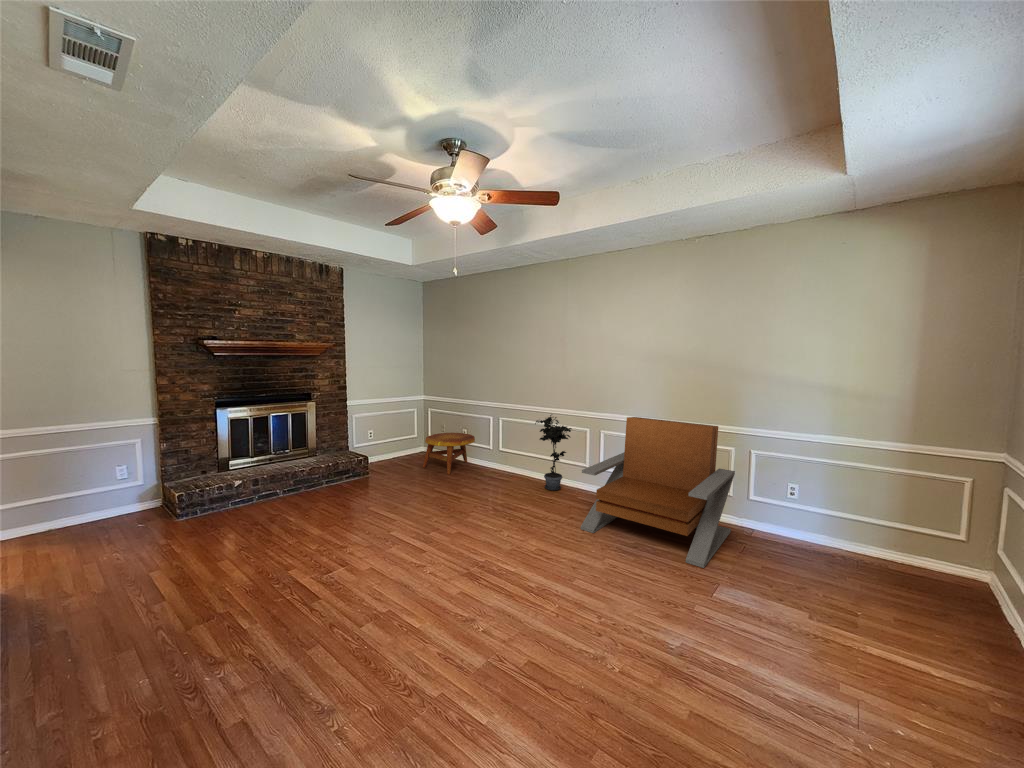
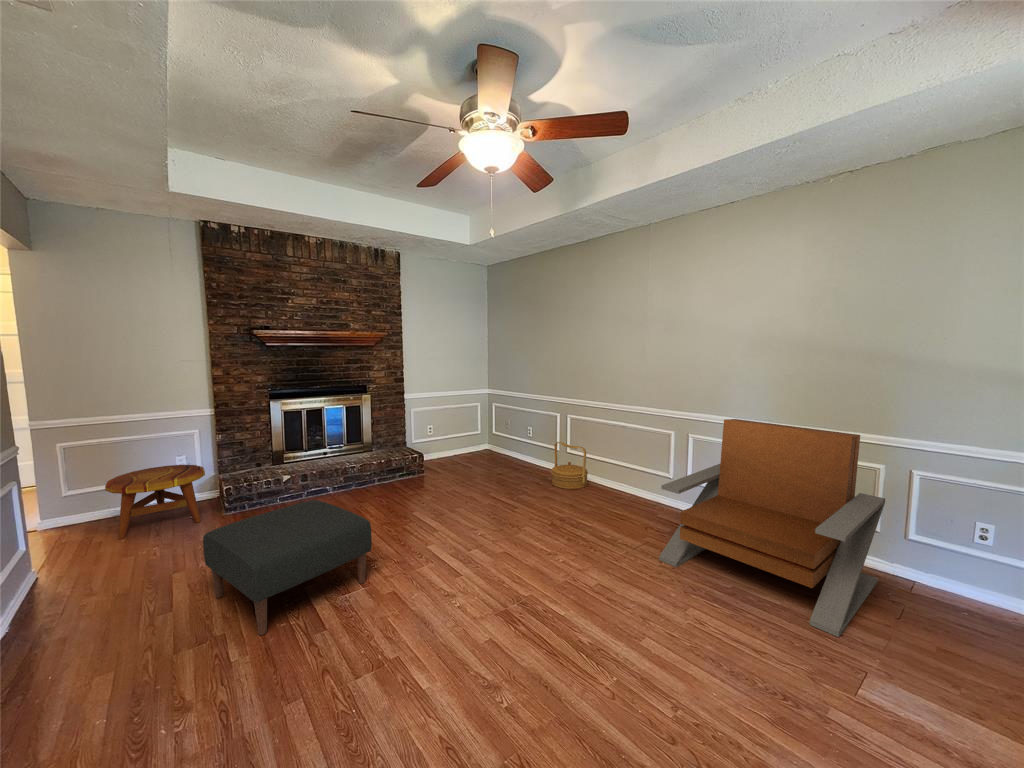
potted plant: present [535,414,572,490] -> none [607,413,652,505]
side table: present [423,433,475,474] -> present [105,465,205,539]
woven basket: none [487,441,519,481] -> present [551,442,588,489]
ottoman: none [186,498,346,612] -> present [203,500,372,635]

